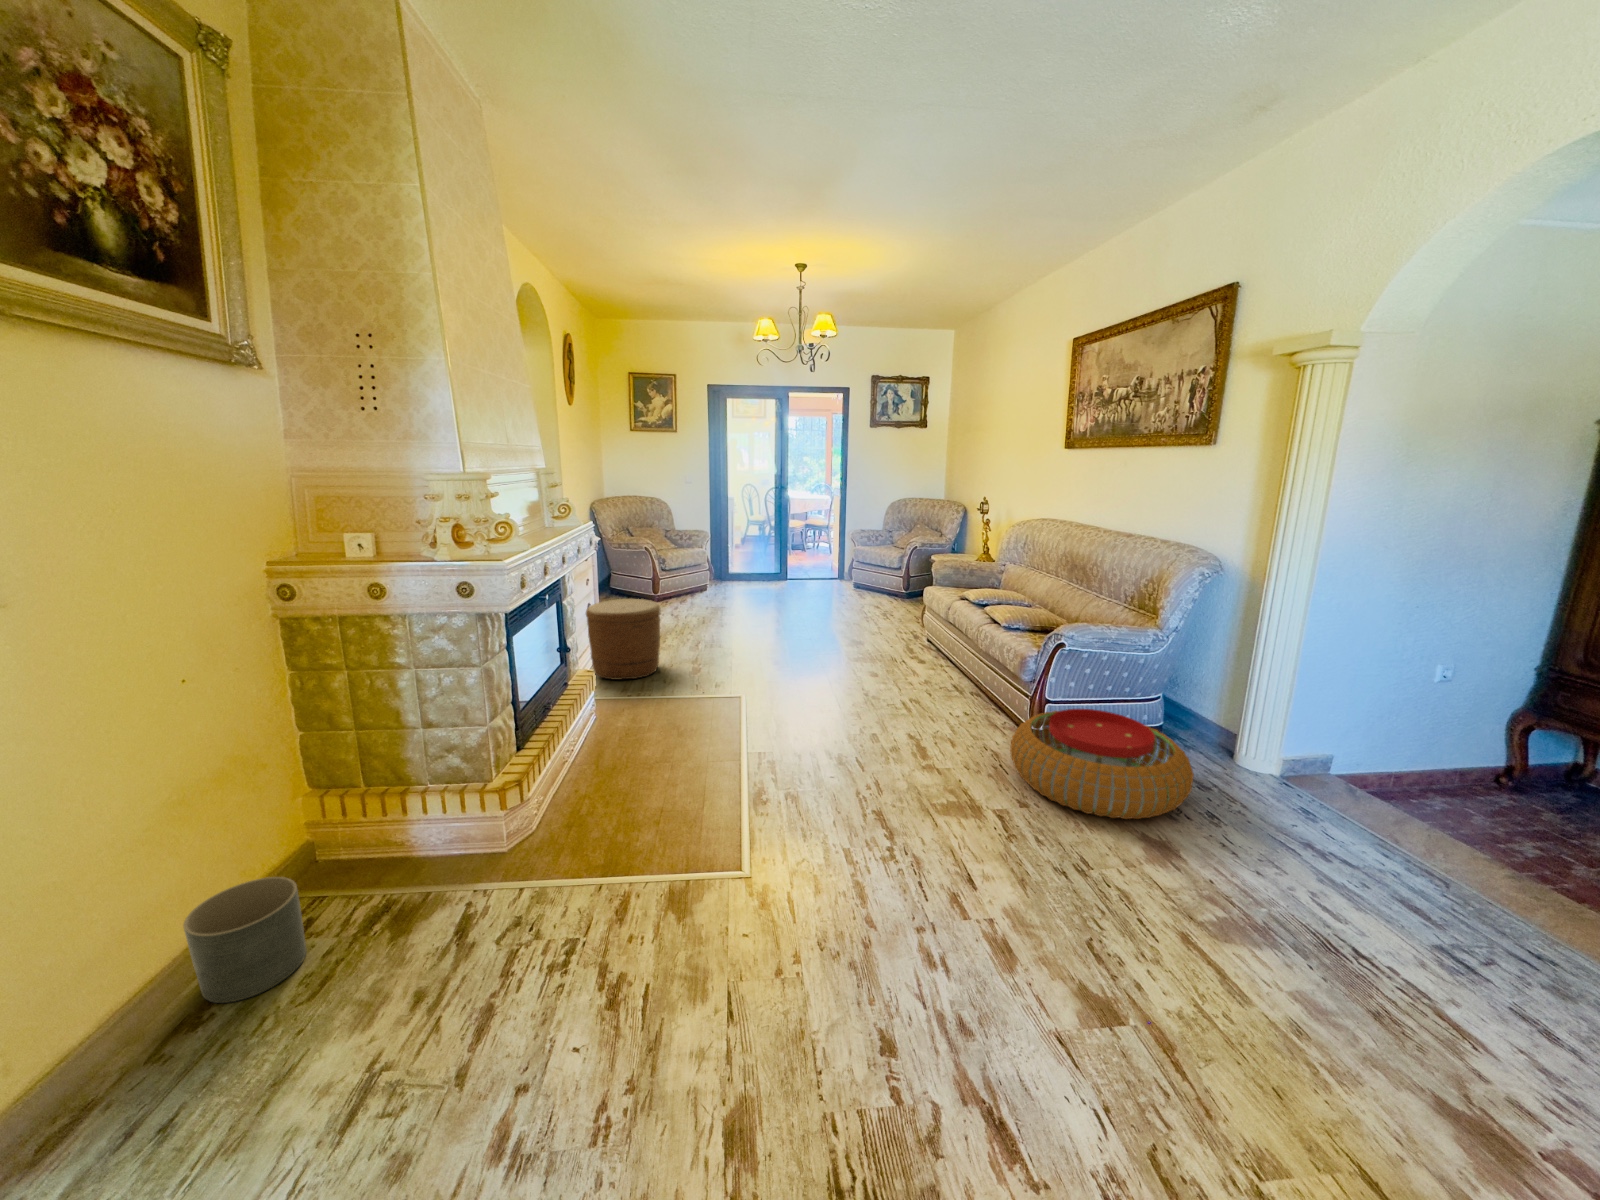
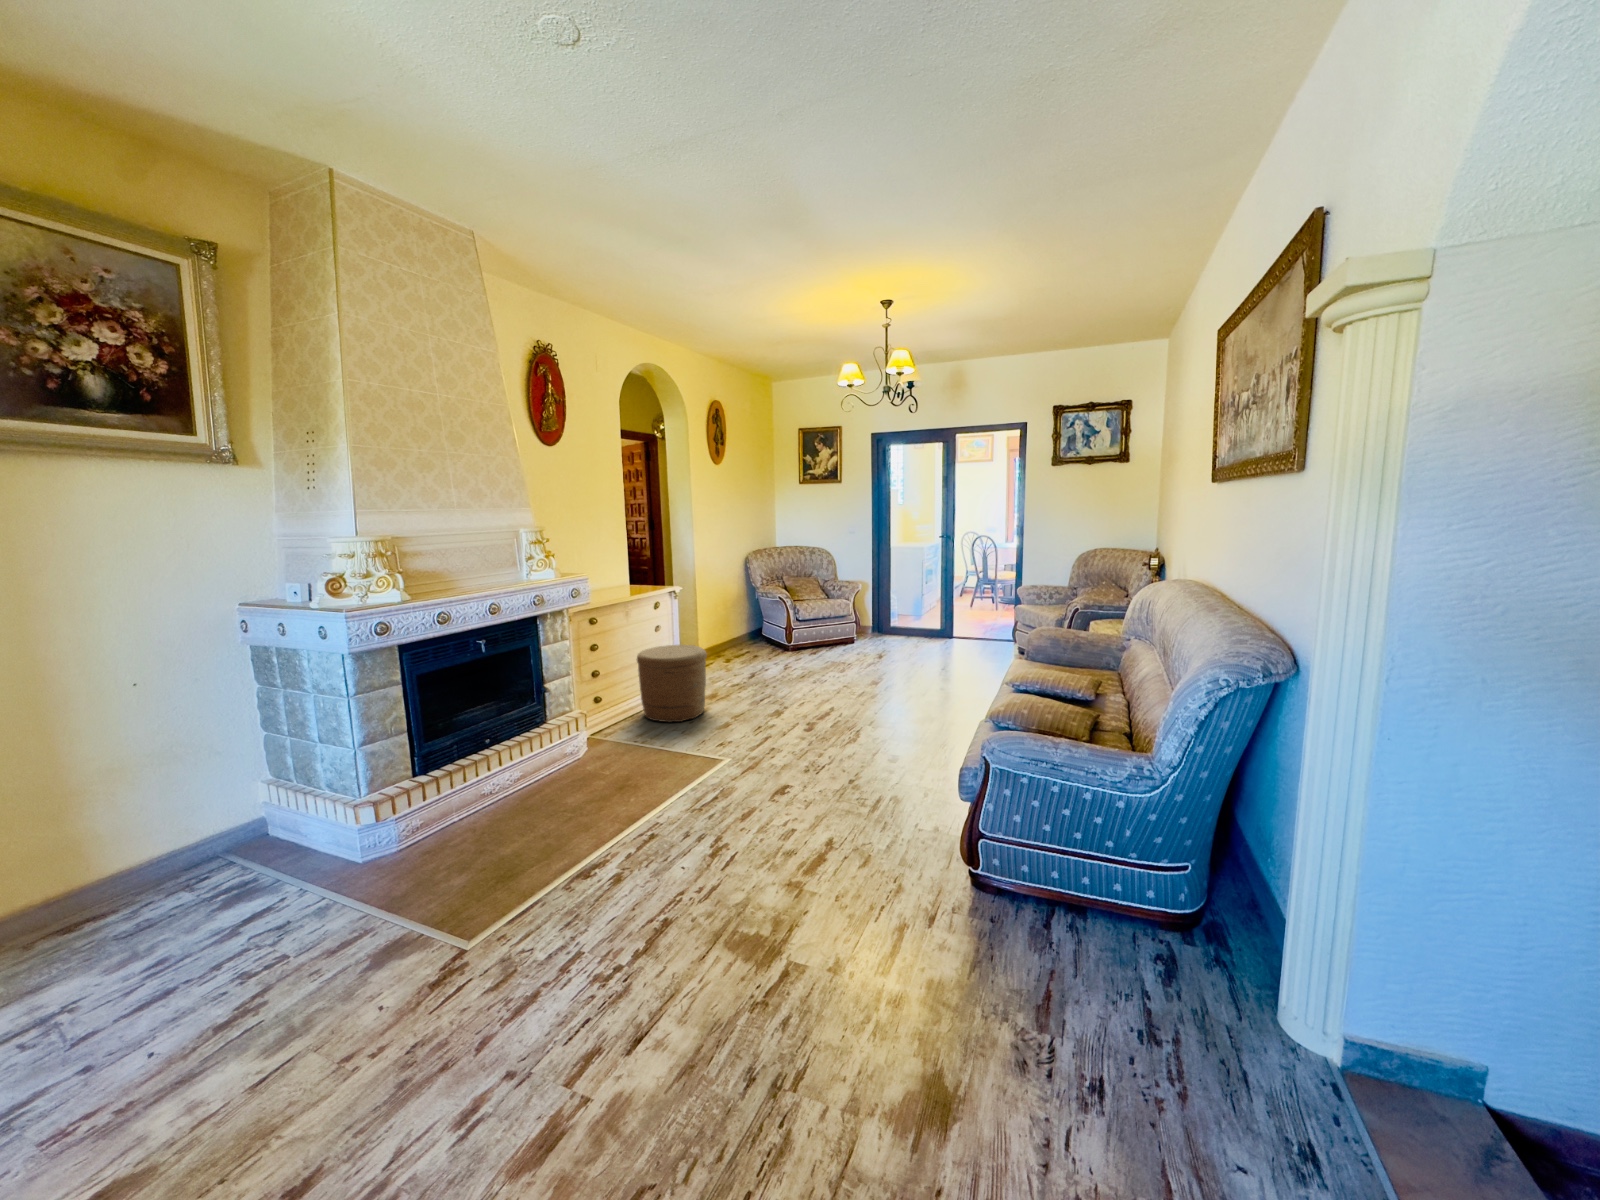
pouf: present [1010,709,1194,819] -> none [851,860,1115,1083]
planter: present [183,877,306,1003] -> none [91,834,189,921]

